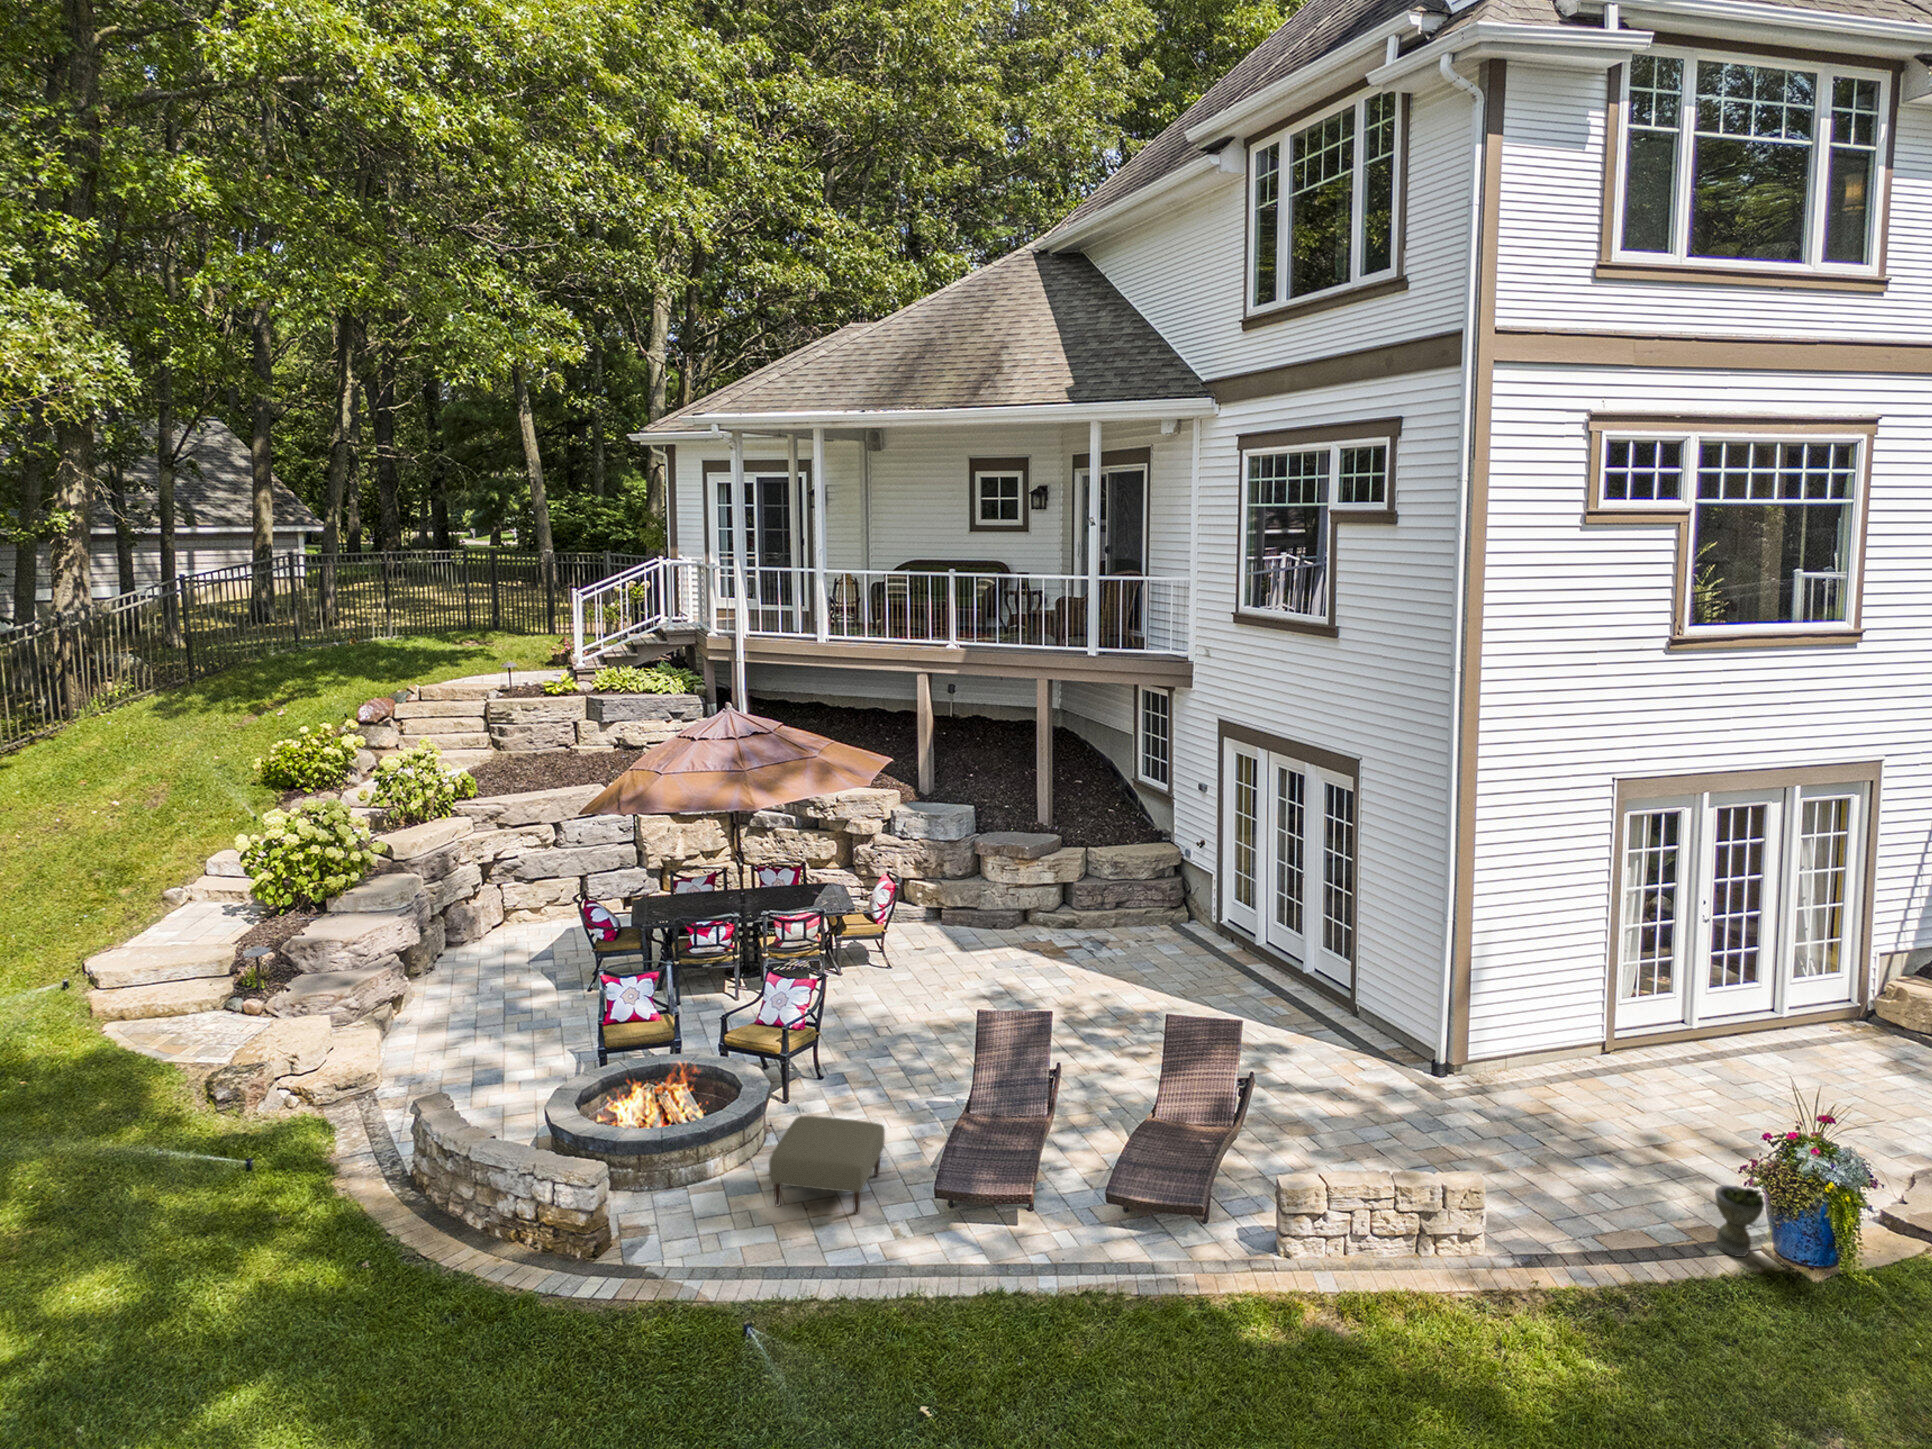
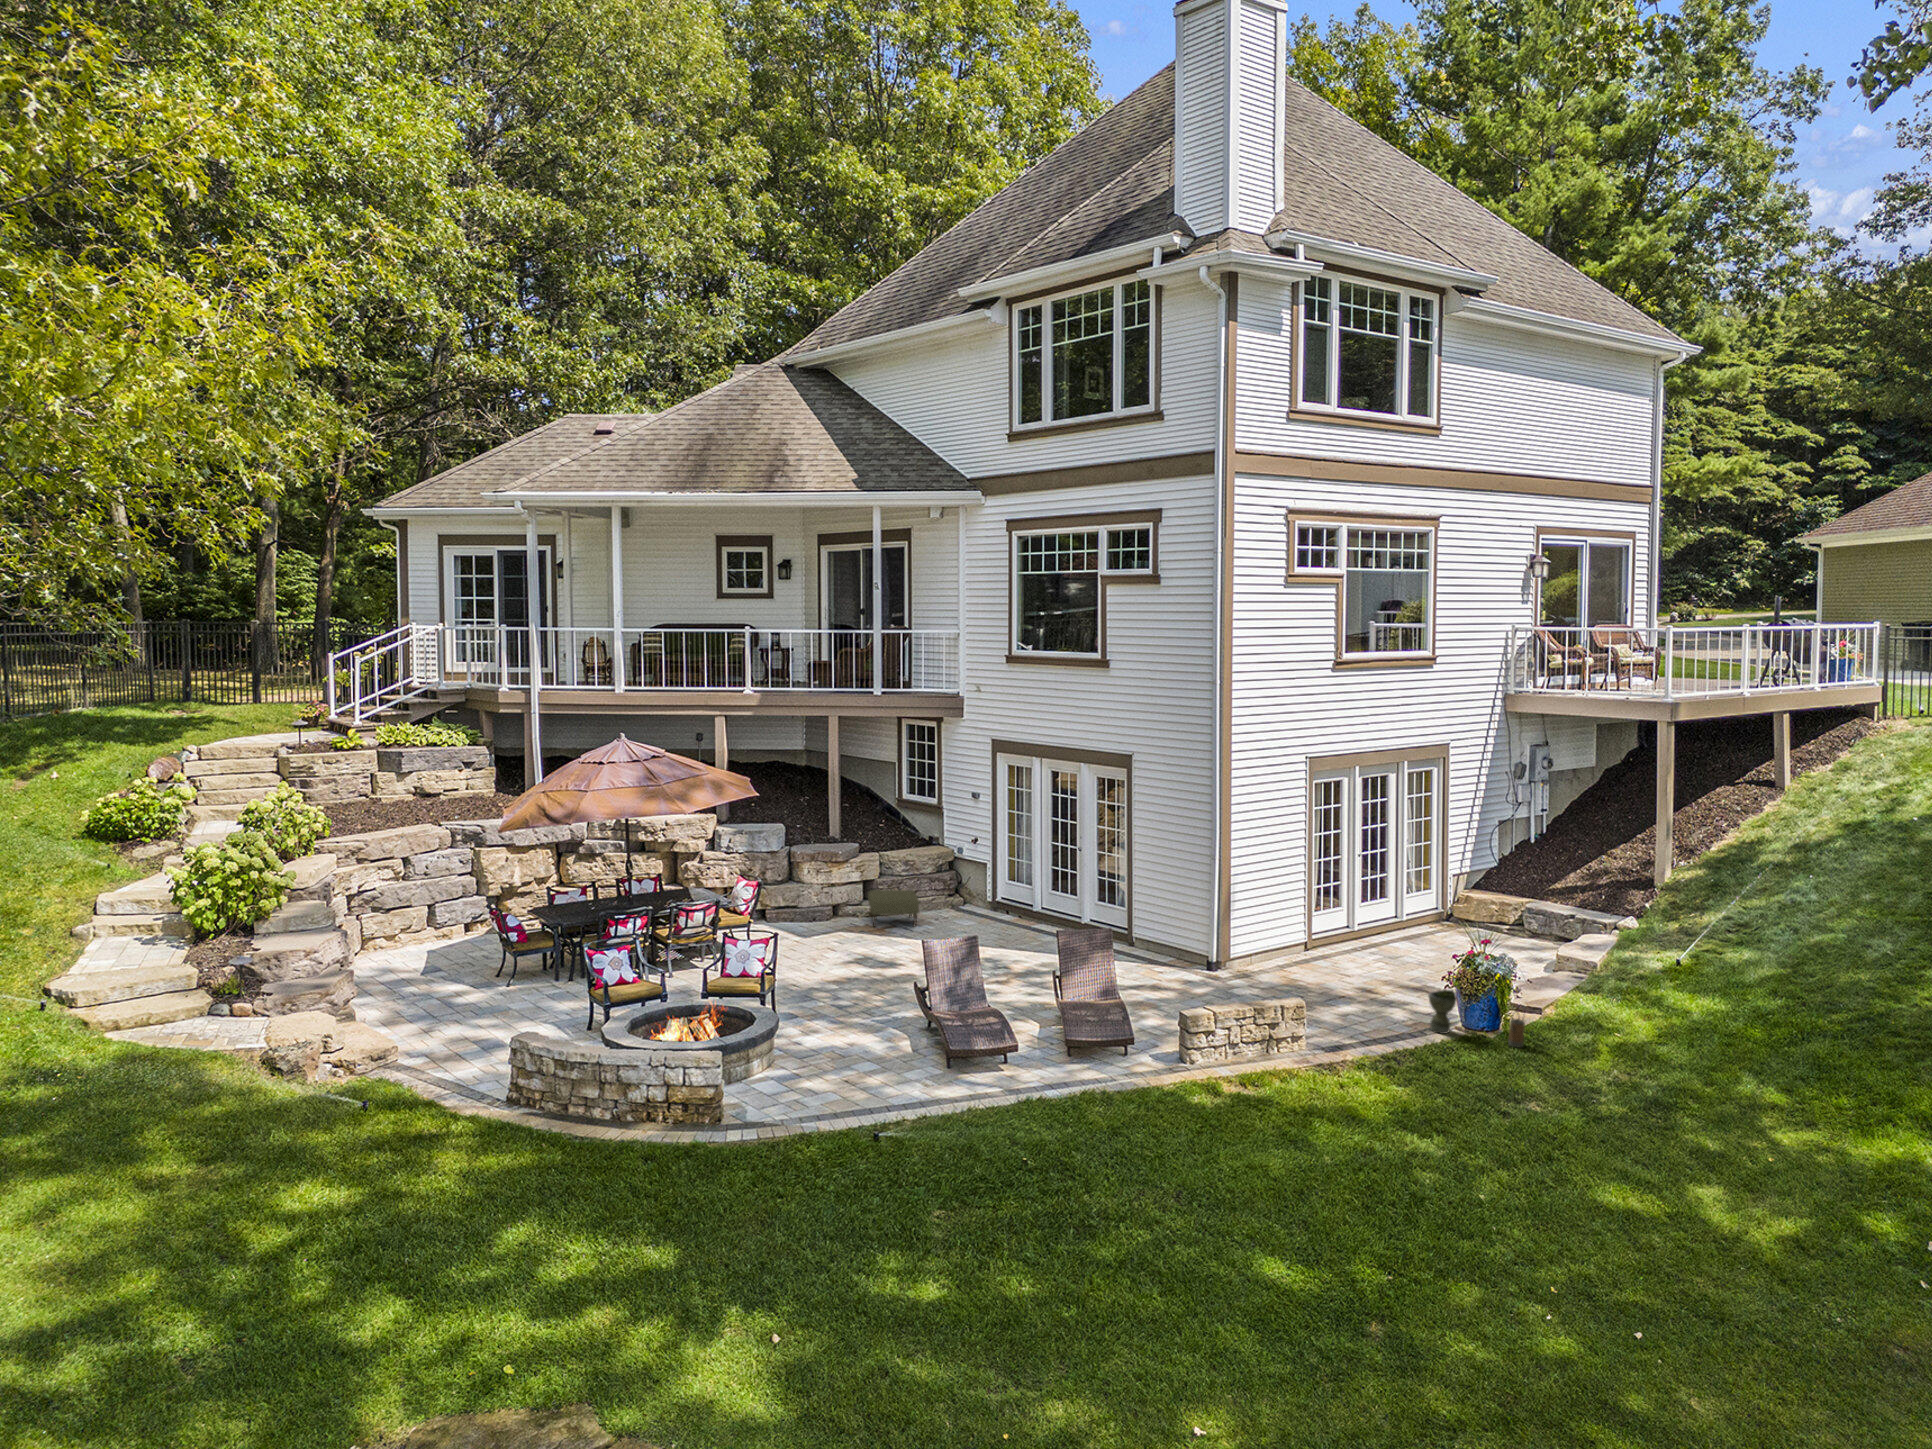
ottoman: present [769,1116,885,1214] -> present [868,890,919,927]
watering can: none [1847,1250,1884,1309] -> present [1508,1012,1525,1048]

